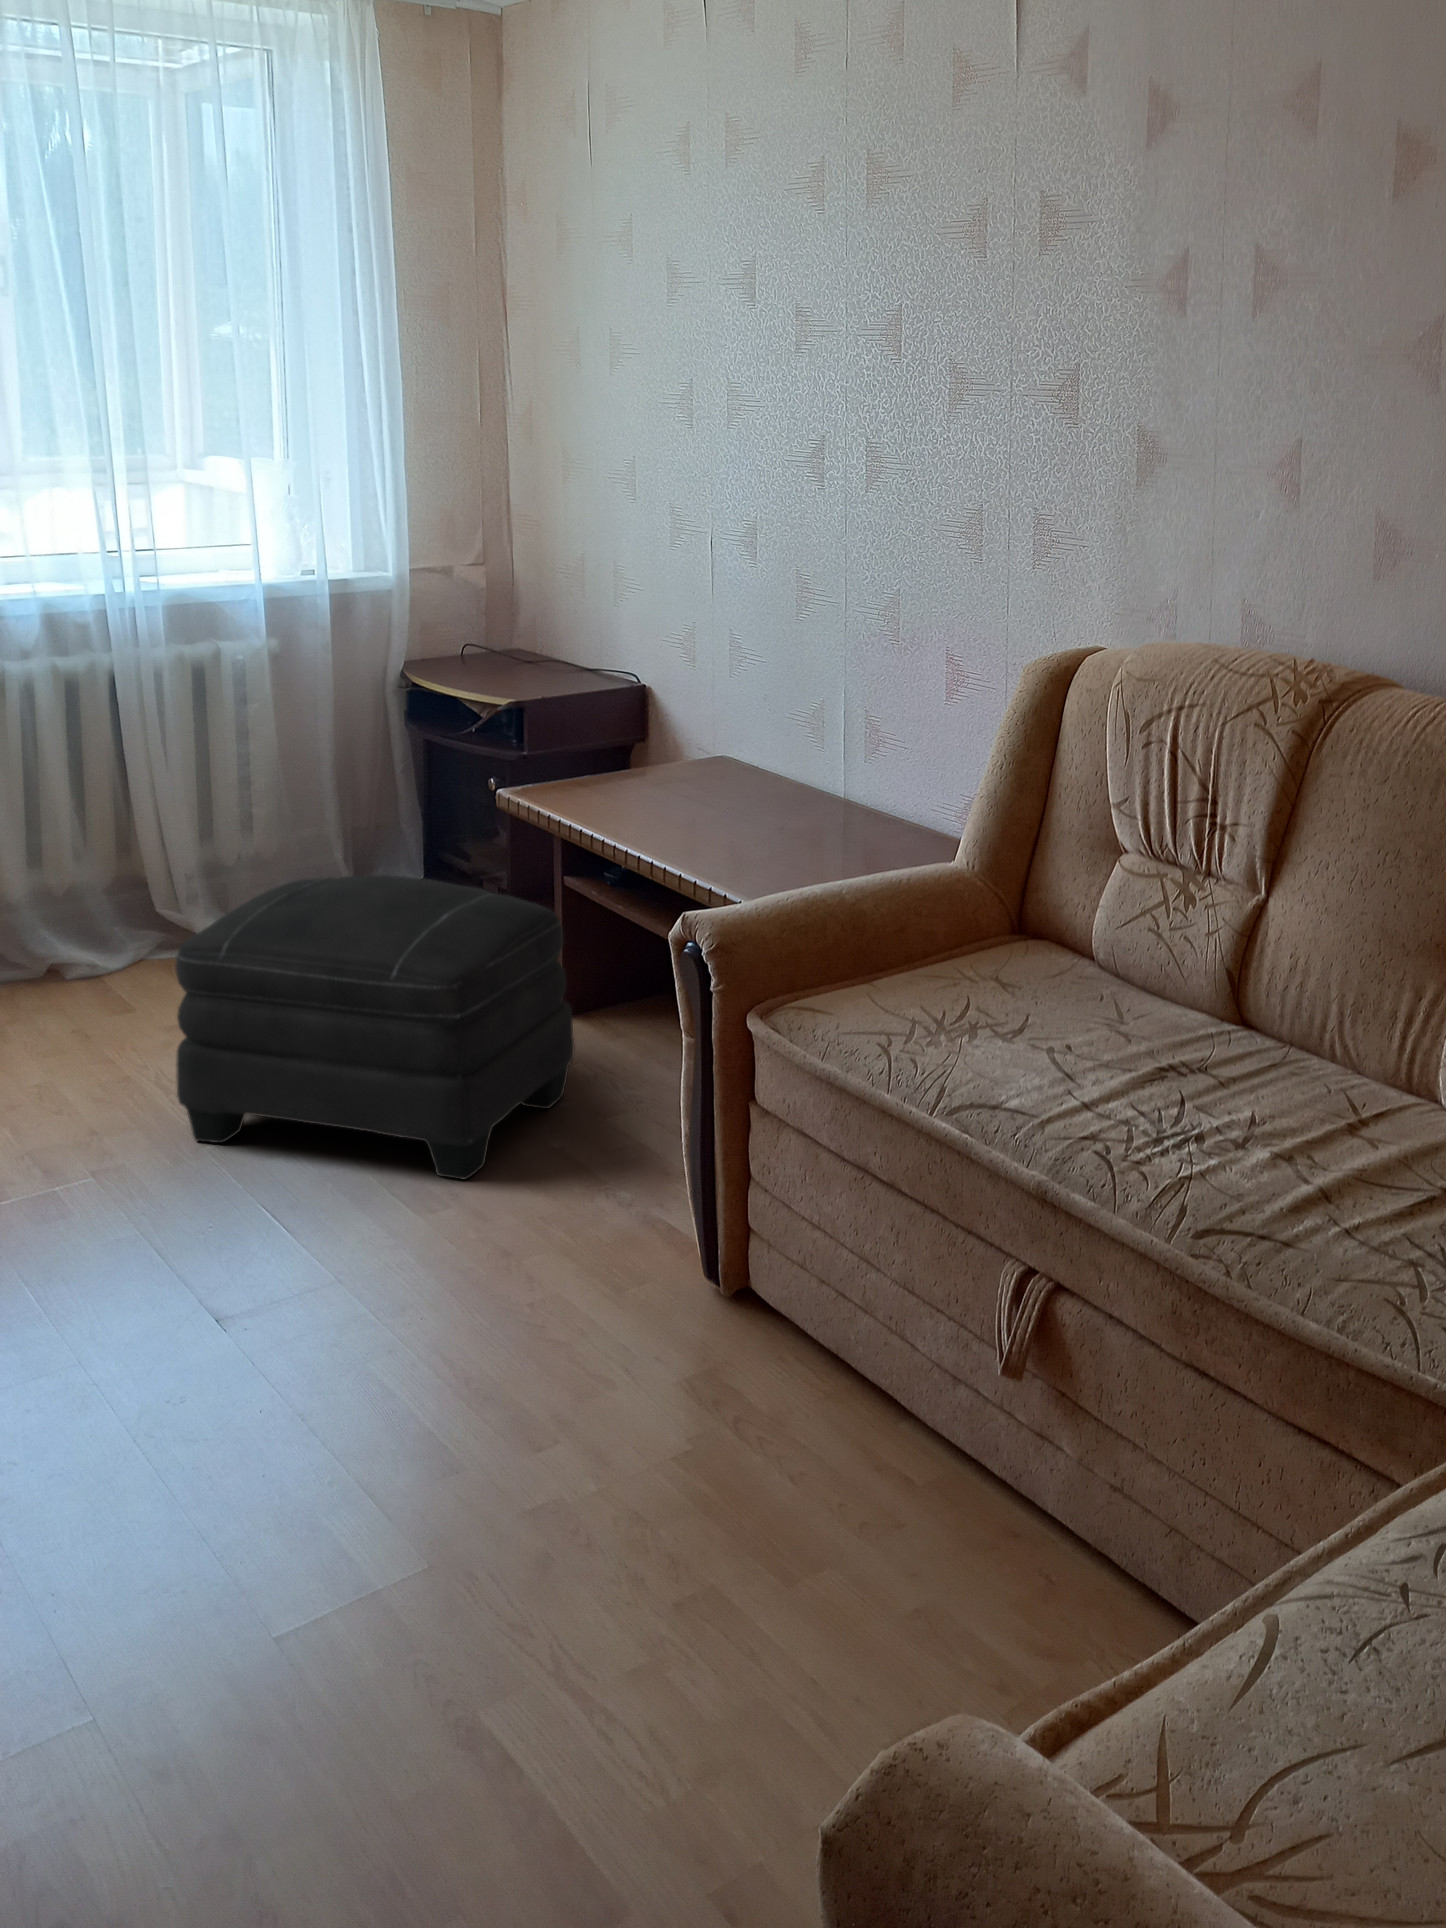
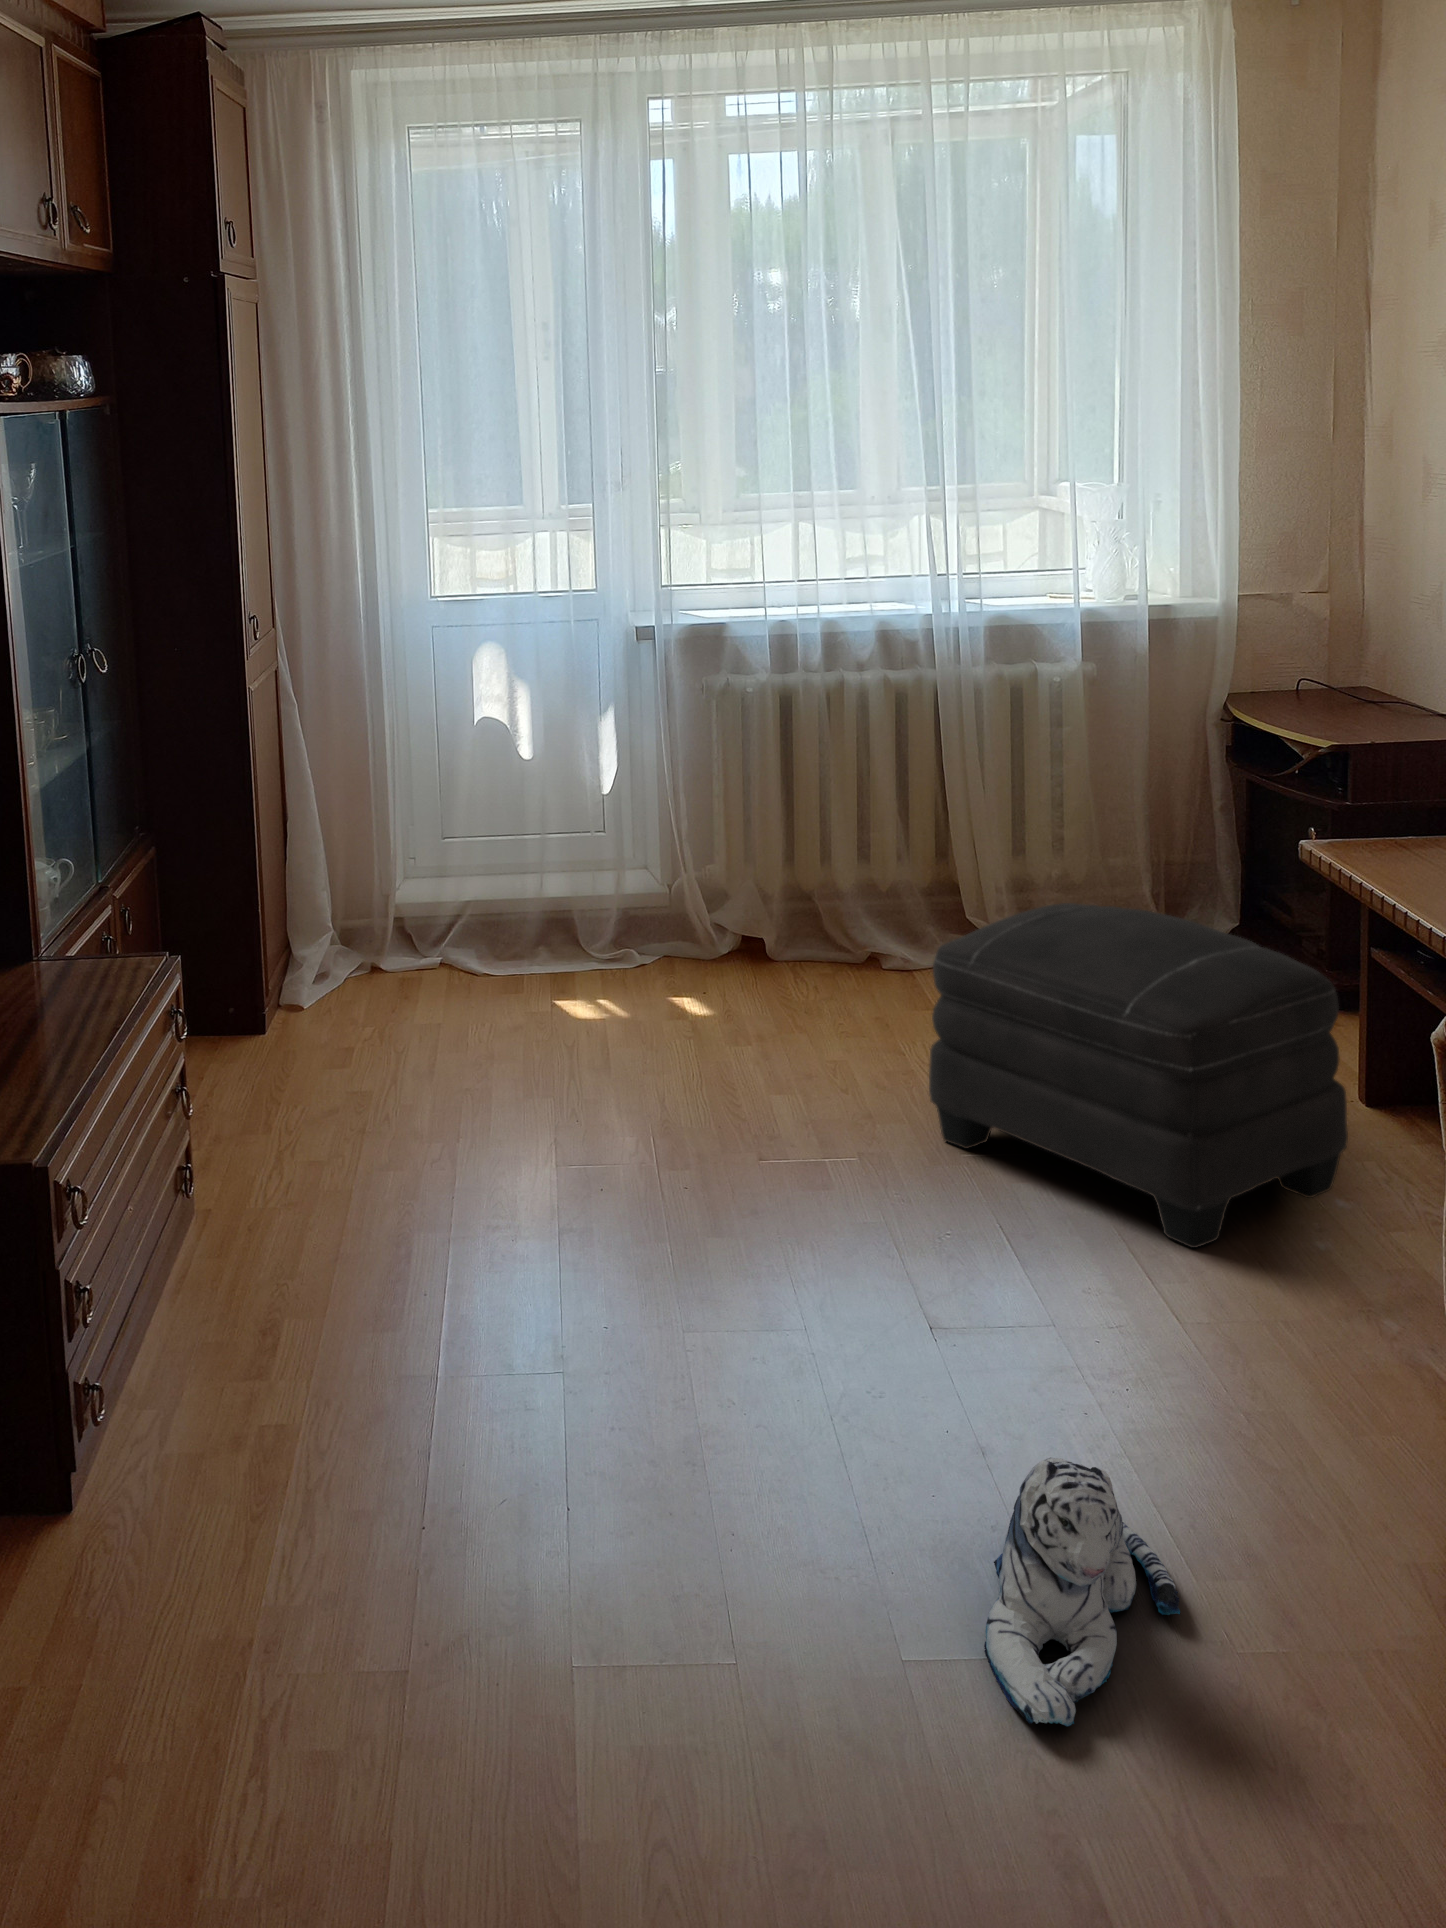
plush toy: none [378,1398,555,1657] -> present [984,1458,1180,1727]

